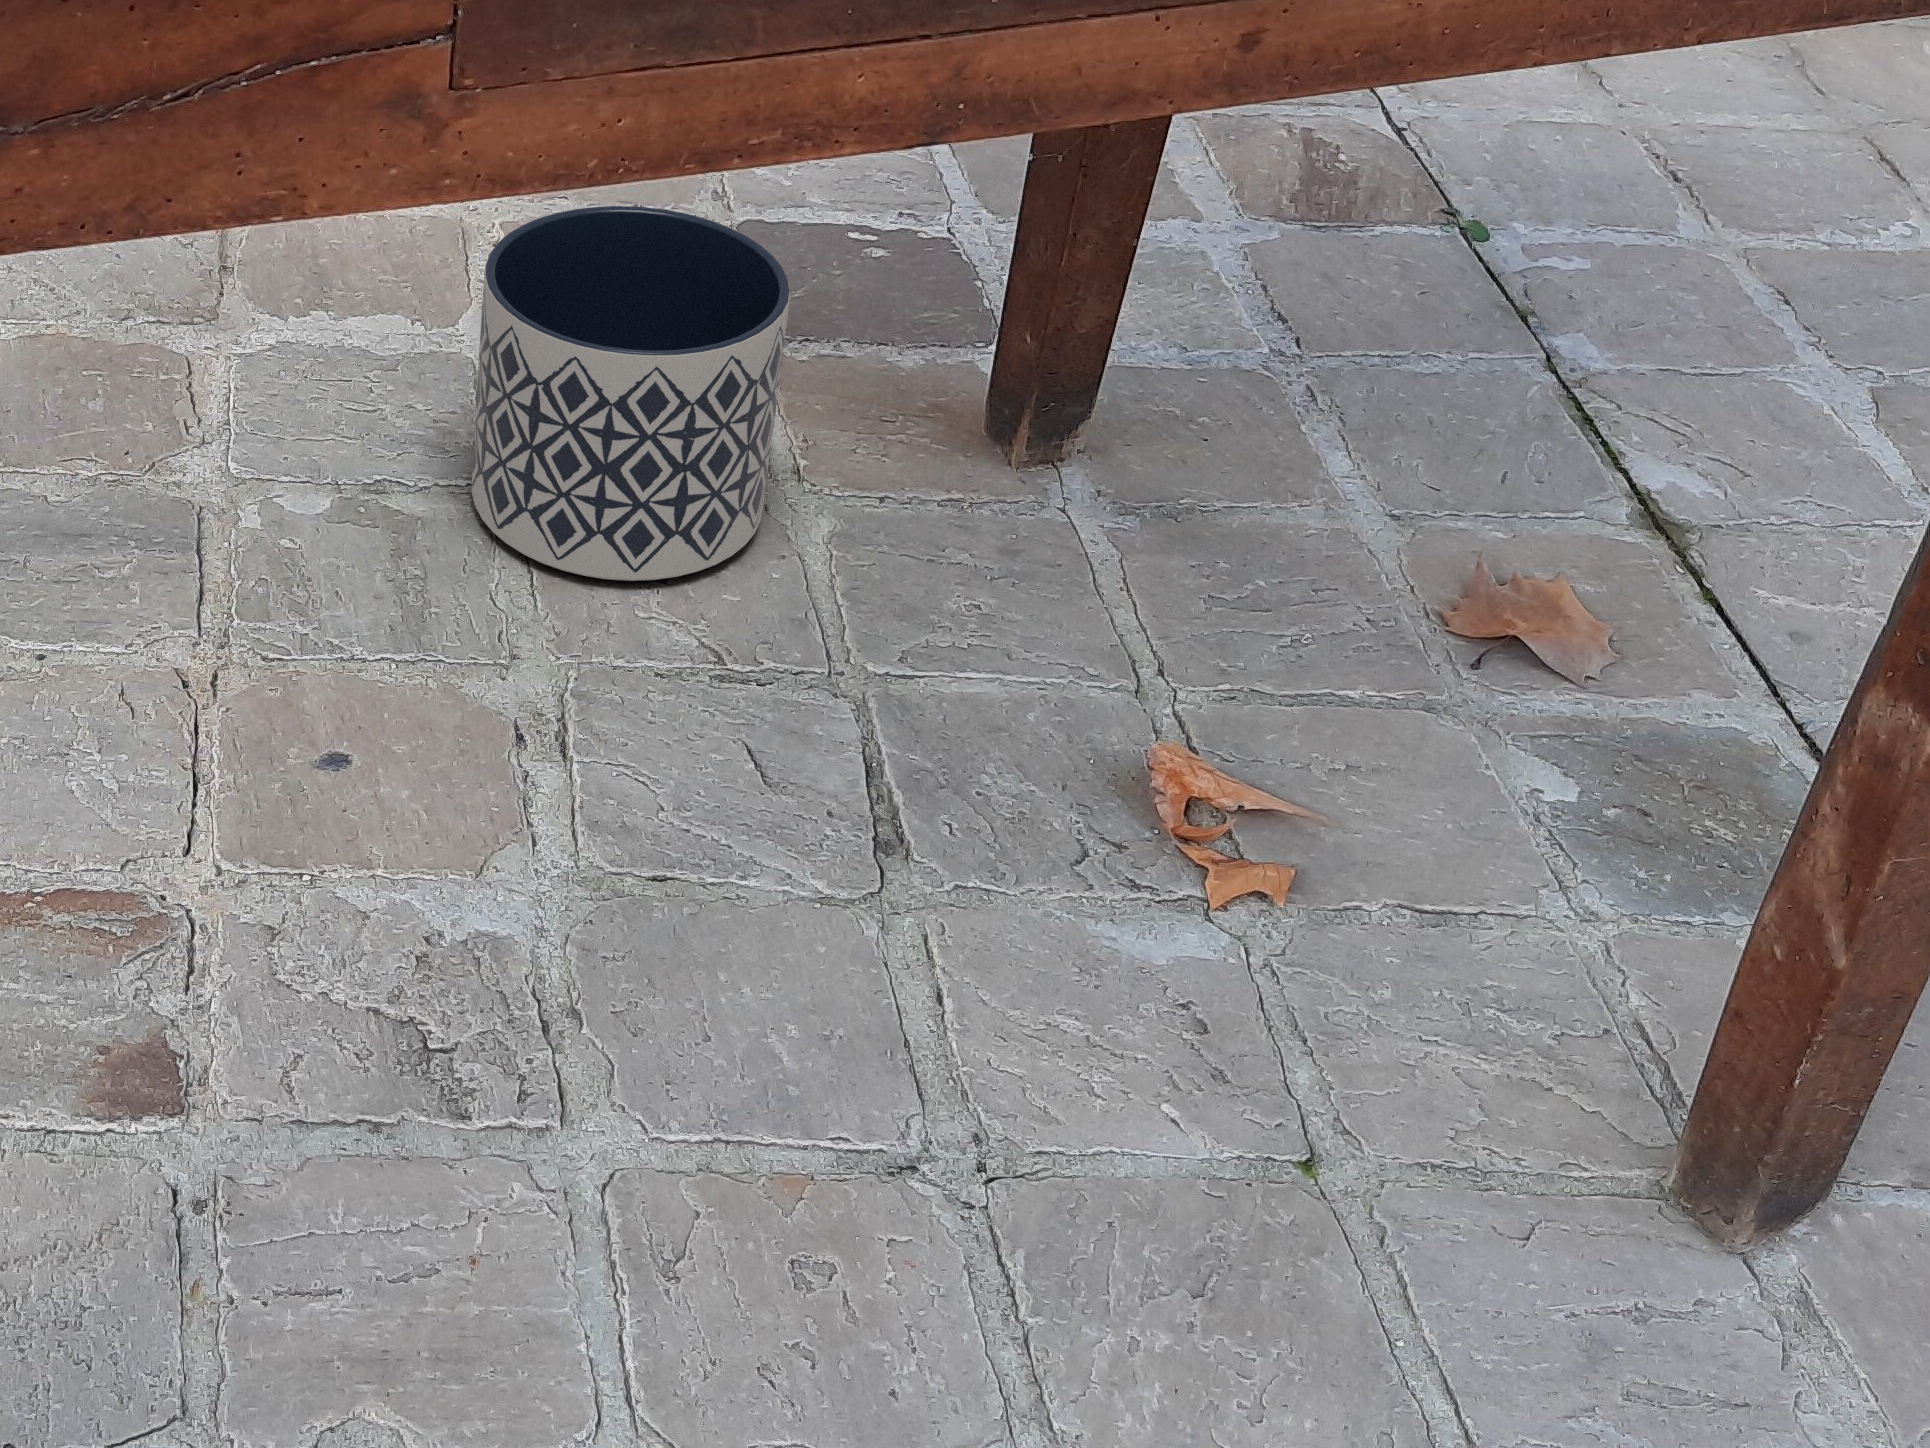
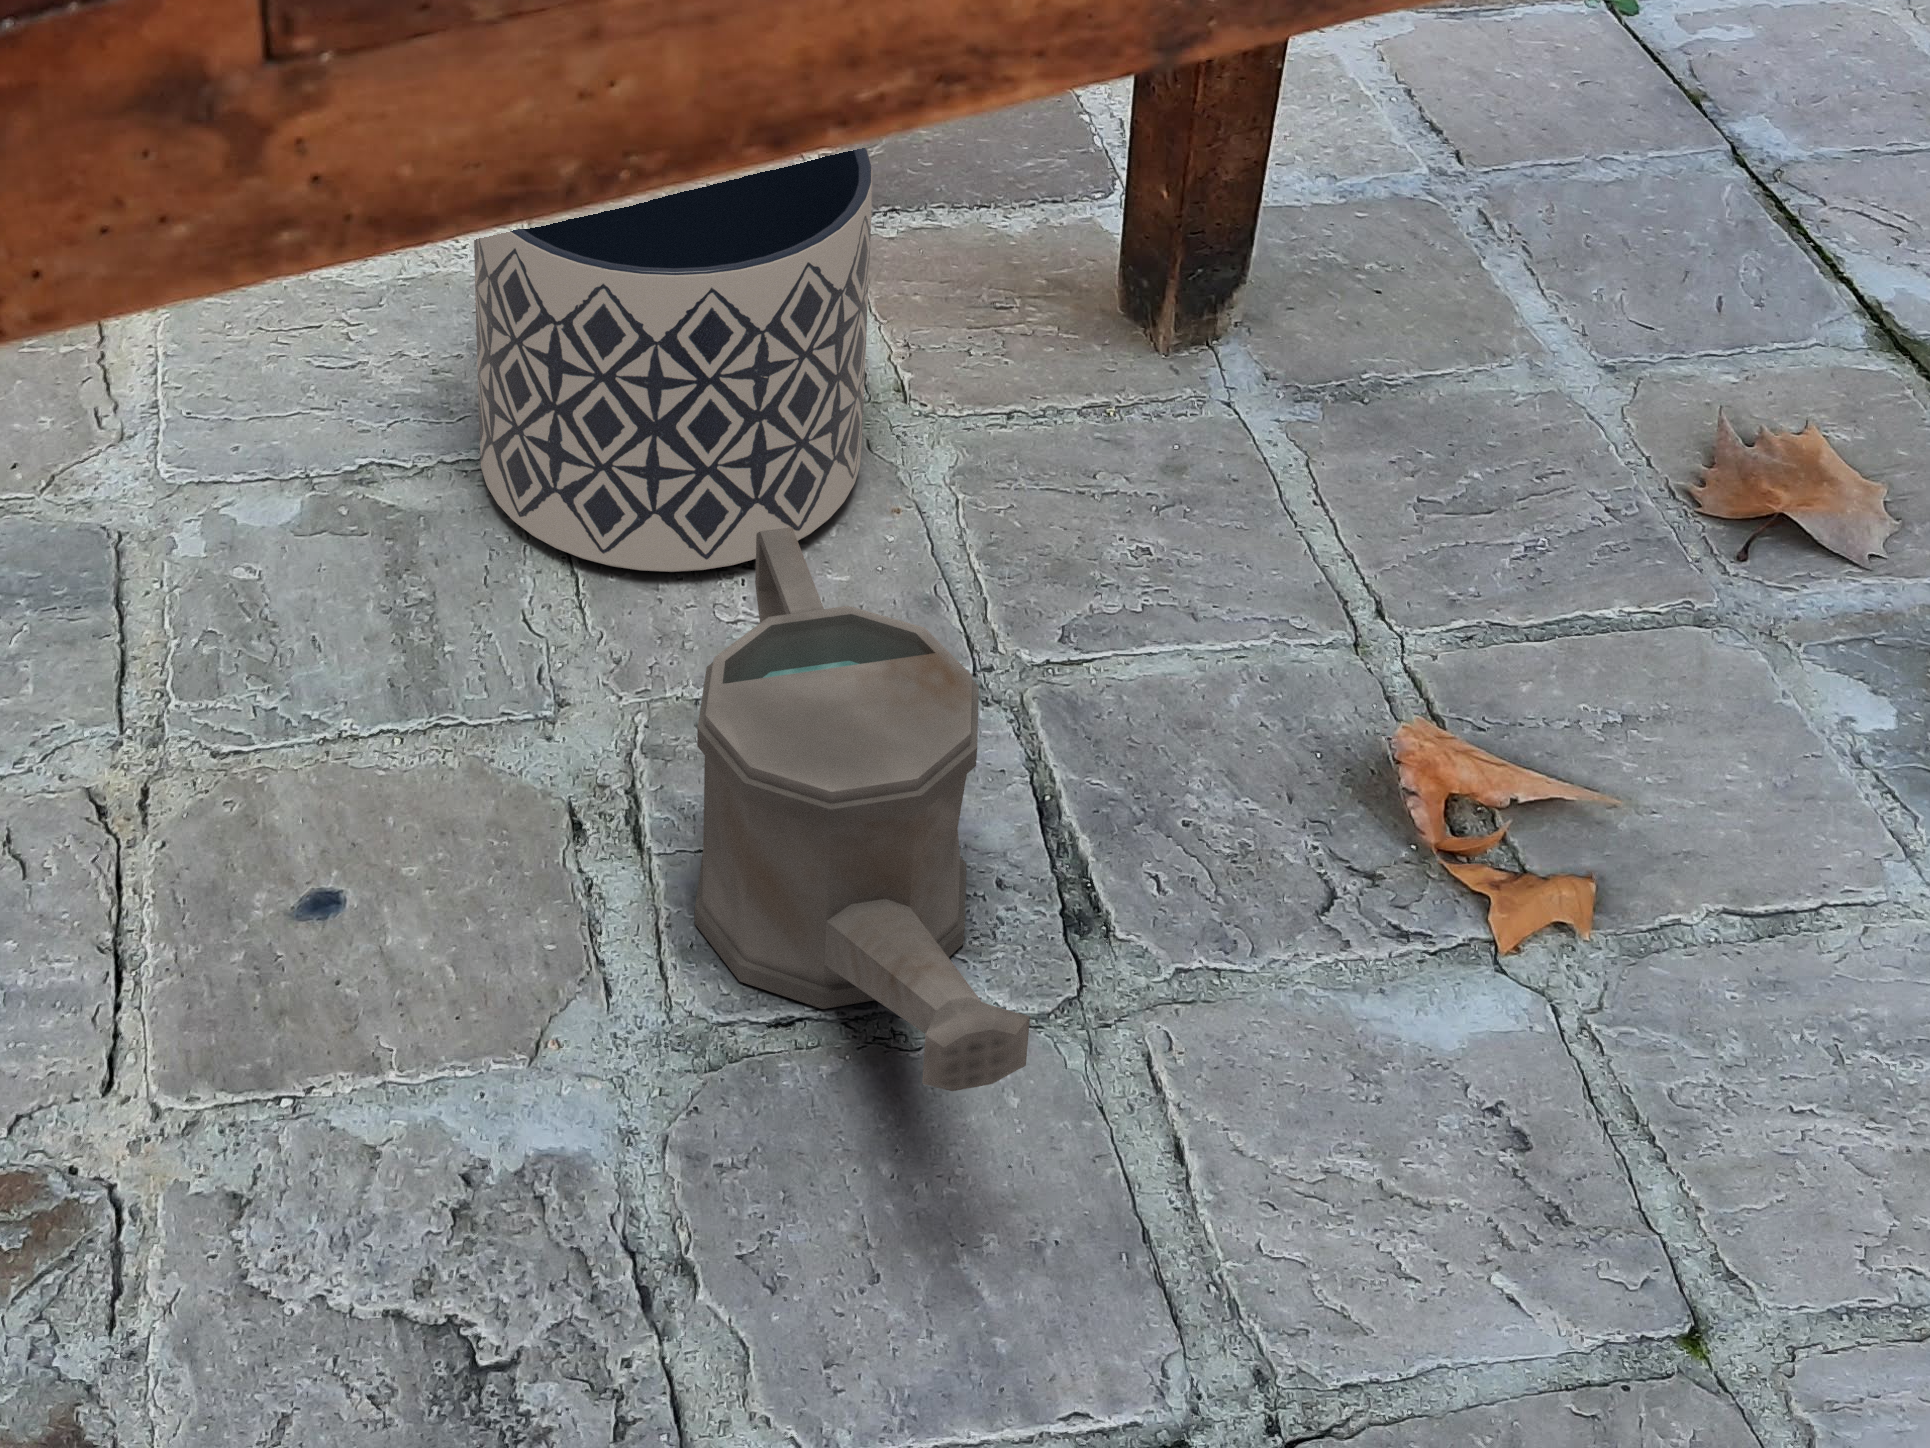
watering can: none [601,543,830,911] -> present [695,527,1030,1091]

